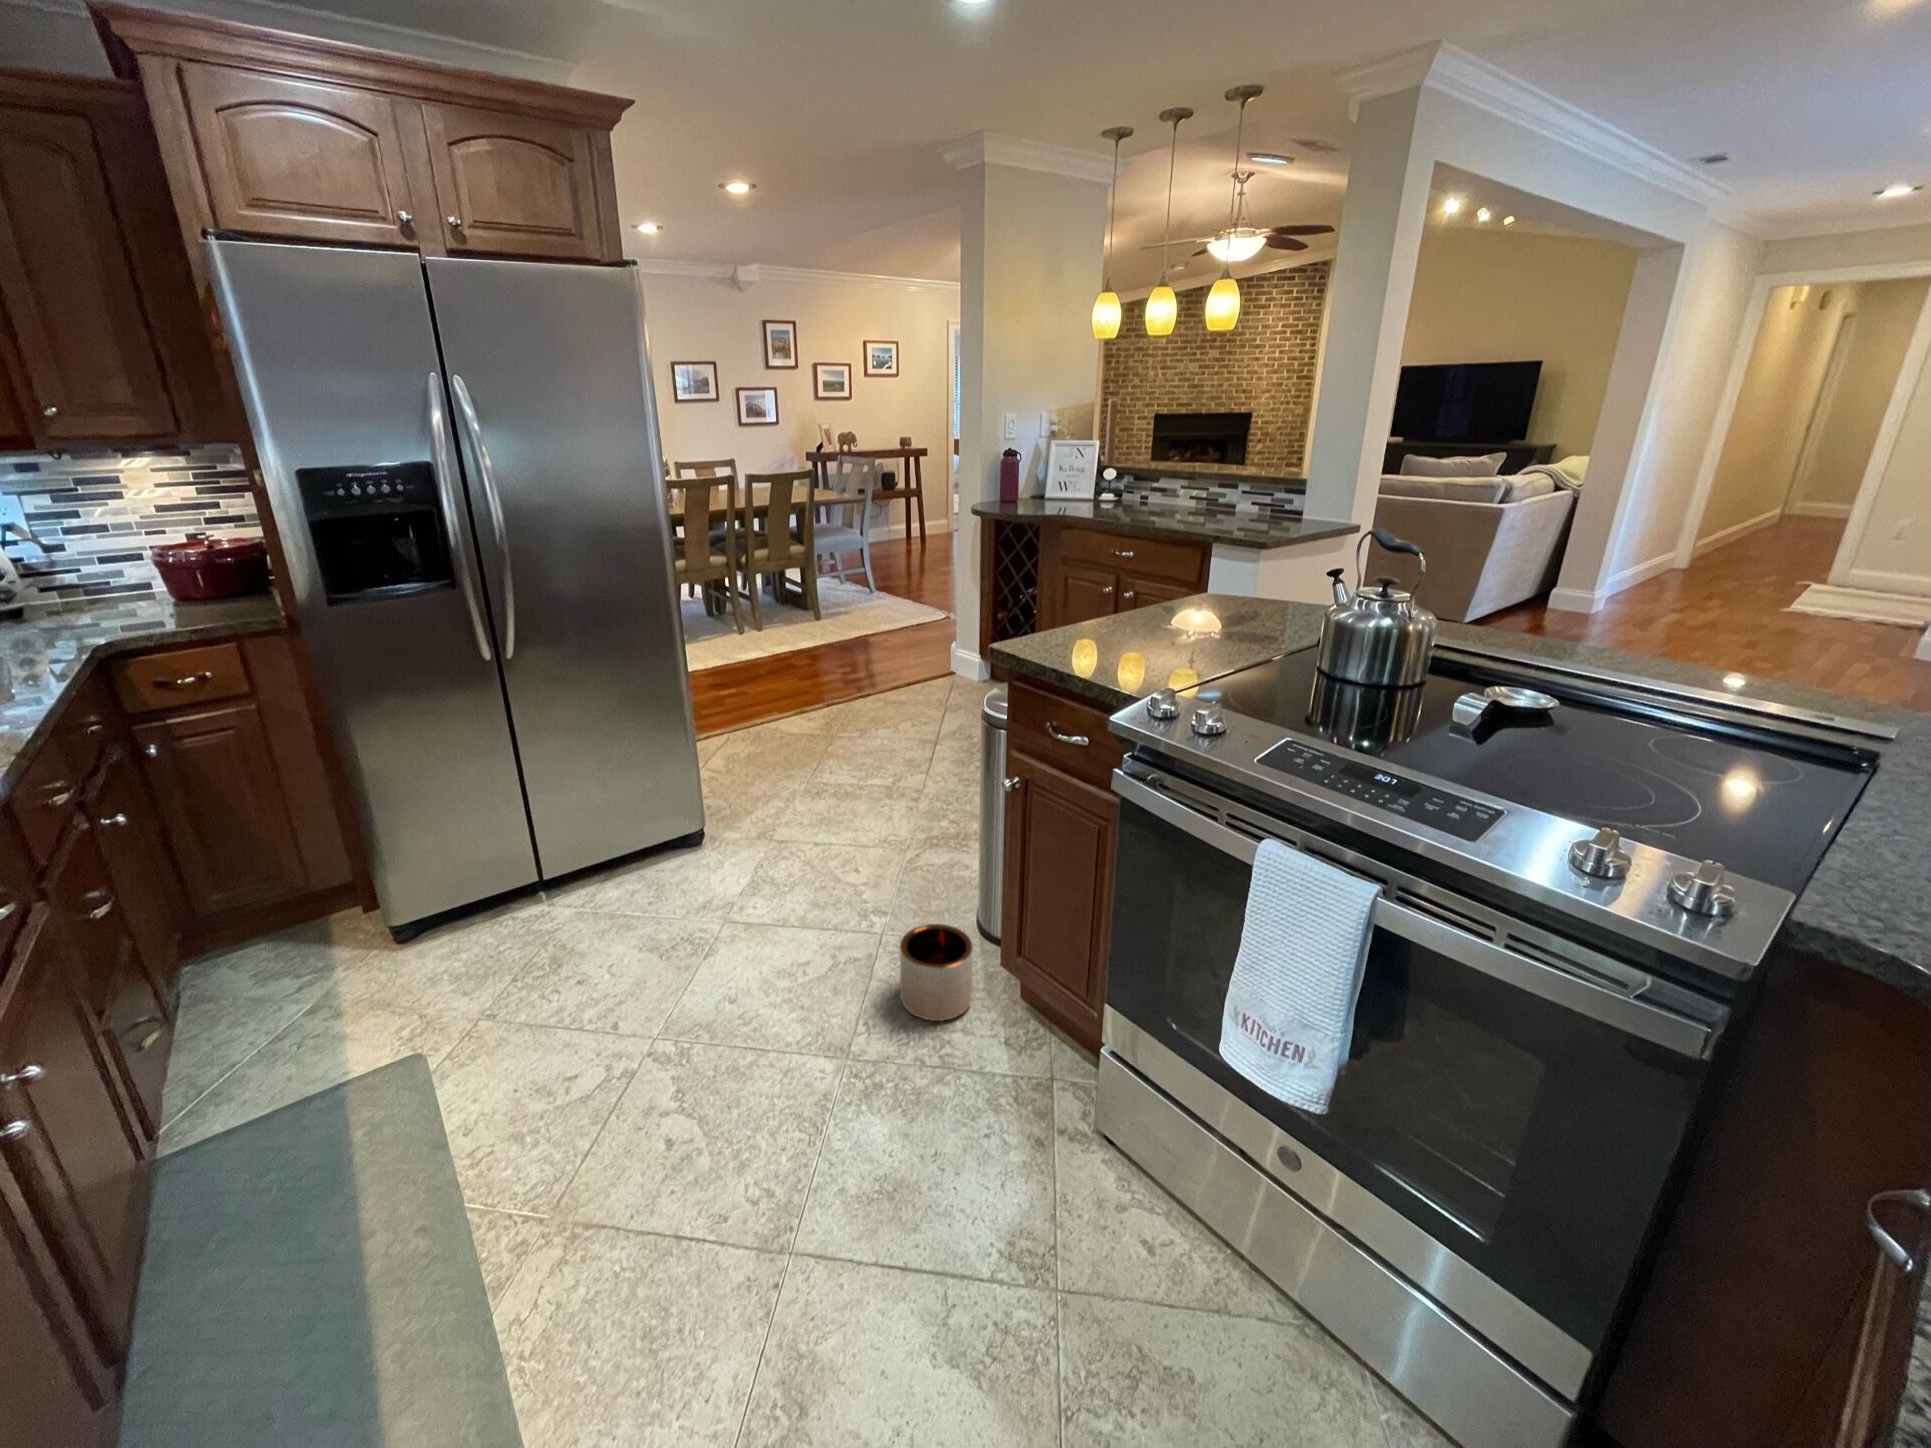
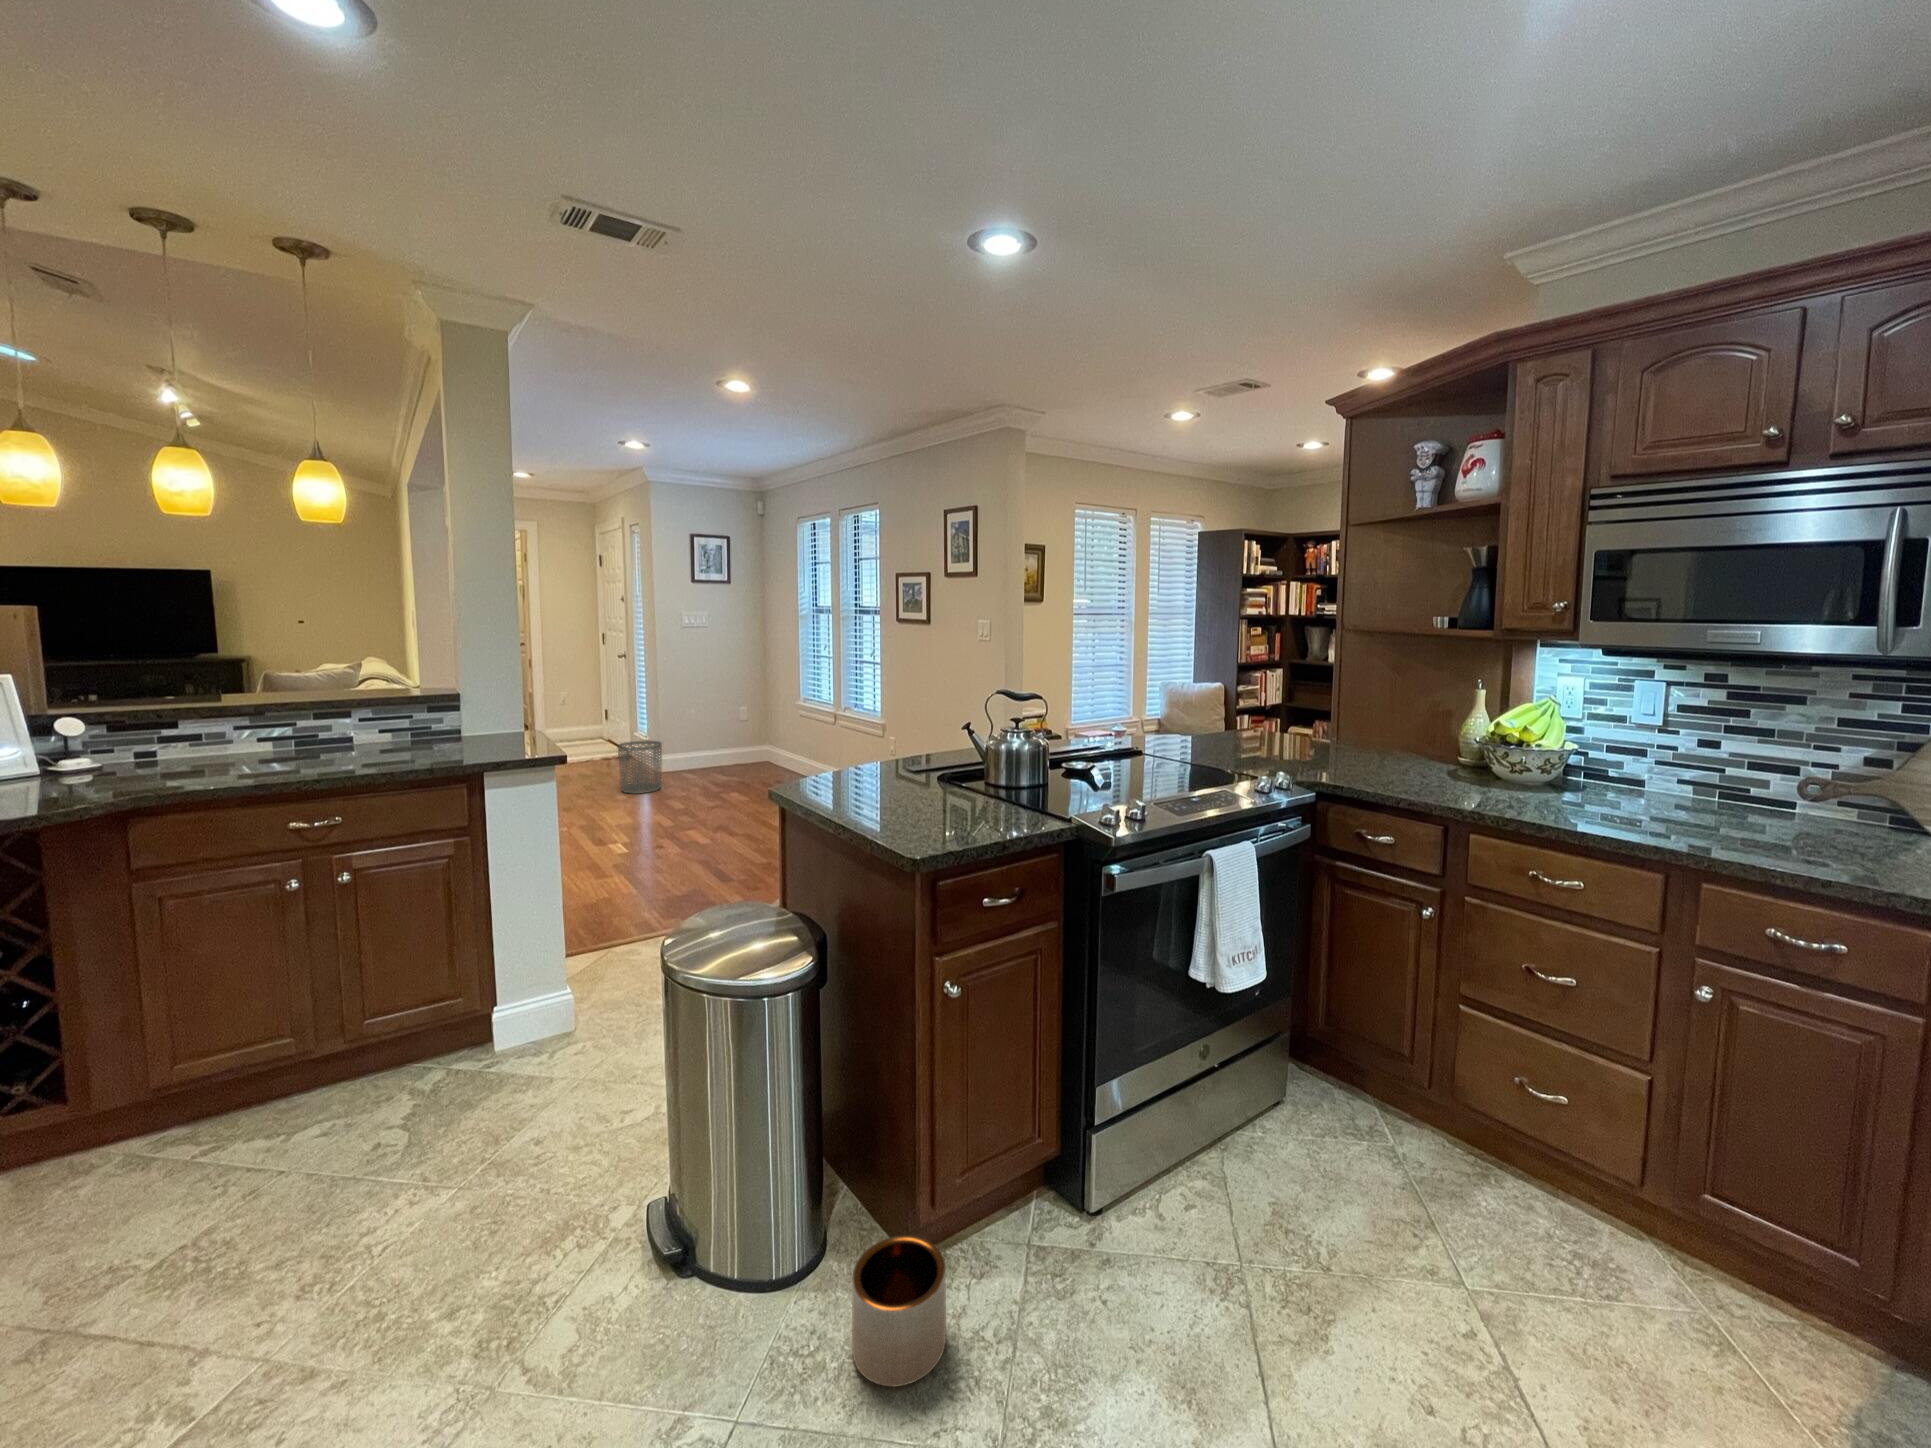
waste bin: none [1797,602,1901,683] -> present [618,741,662,794]

